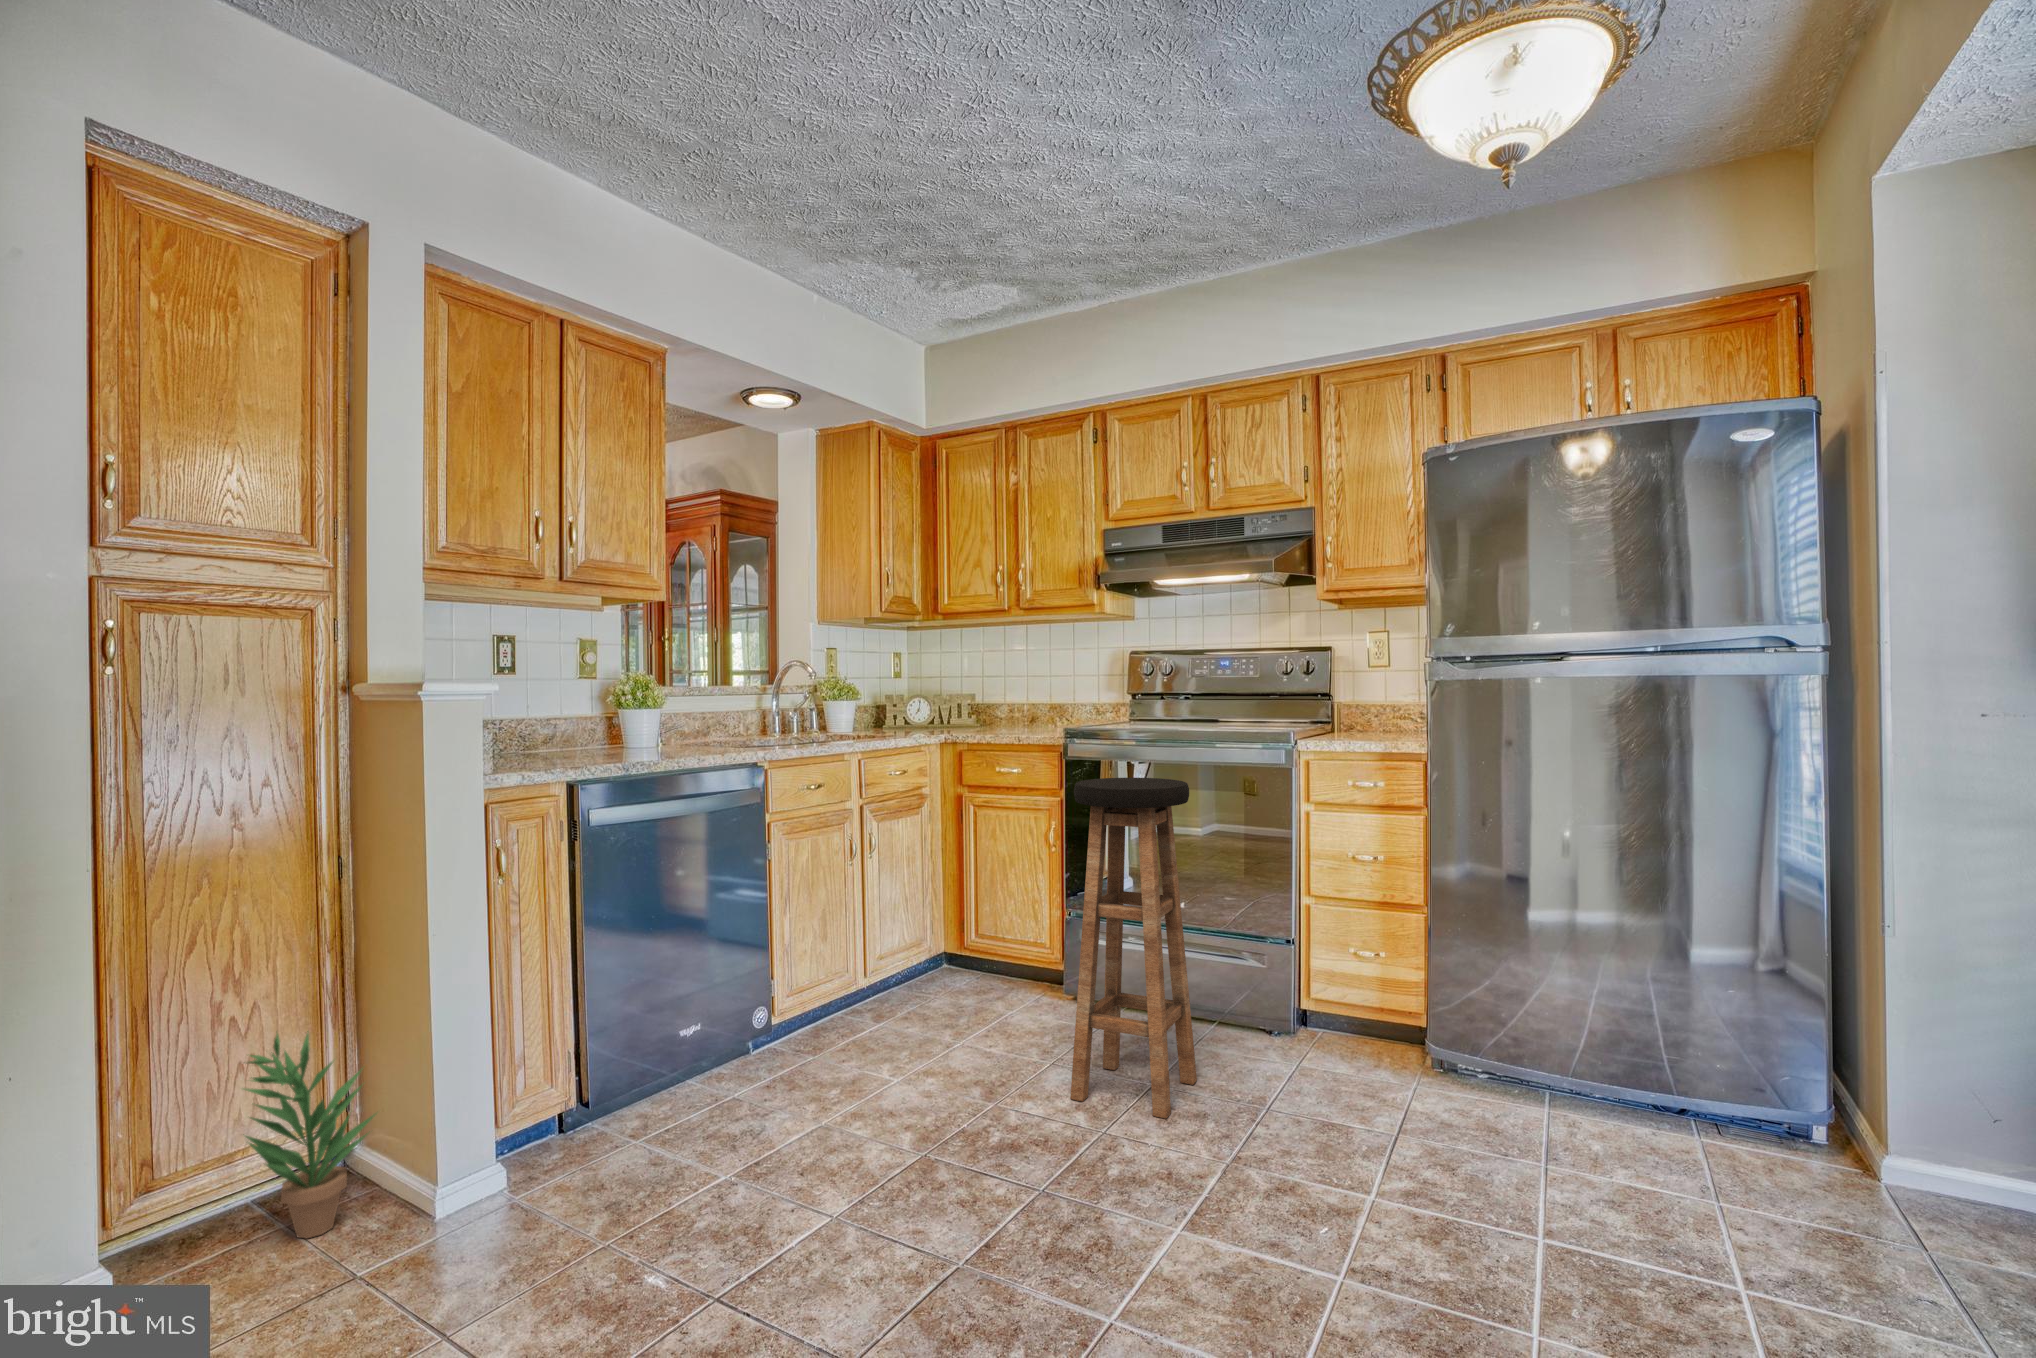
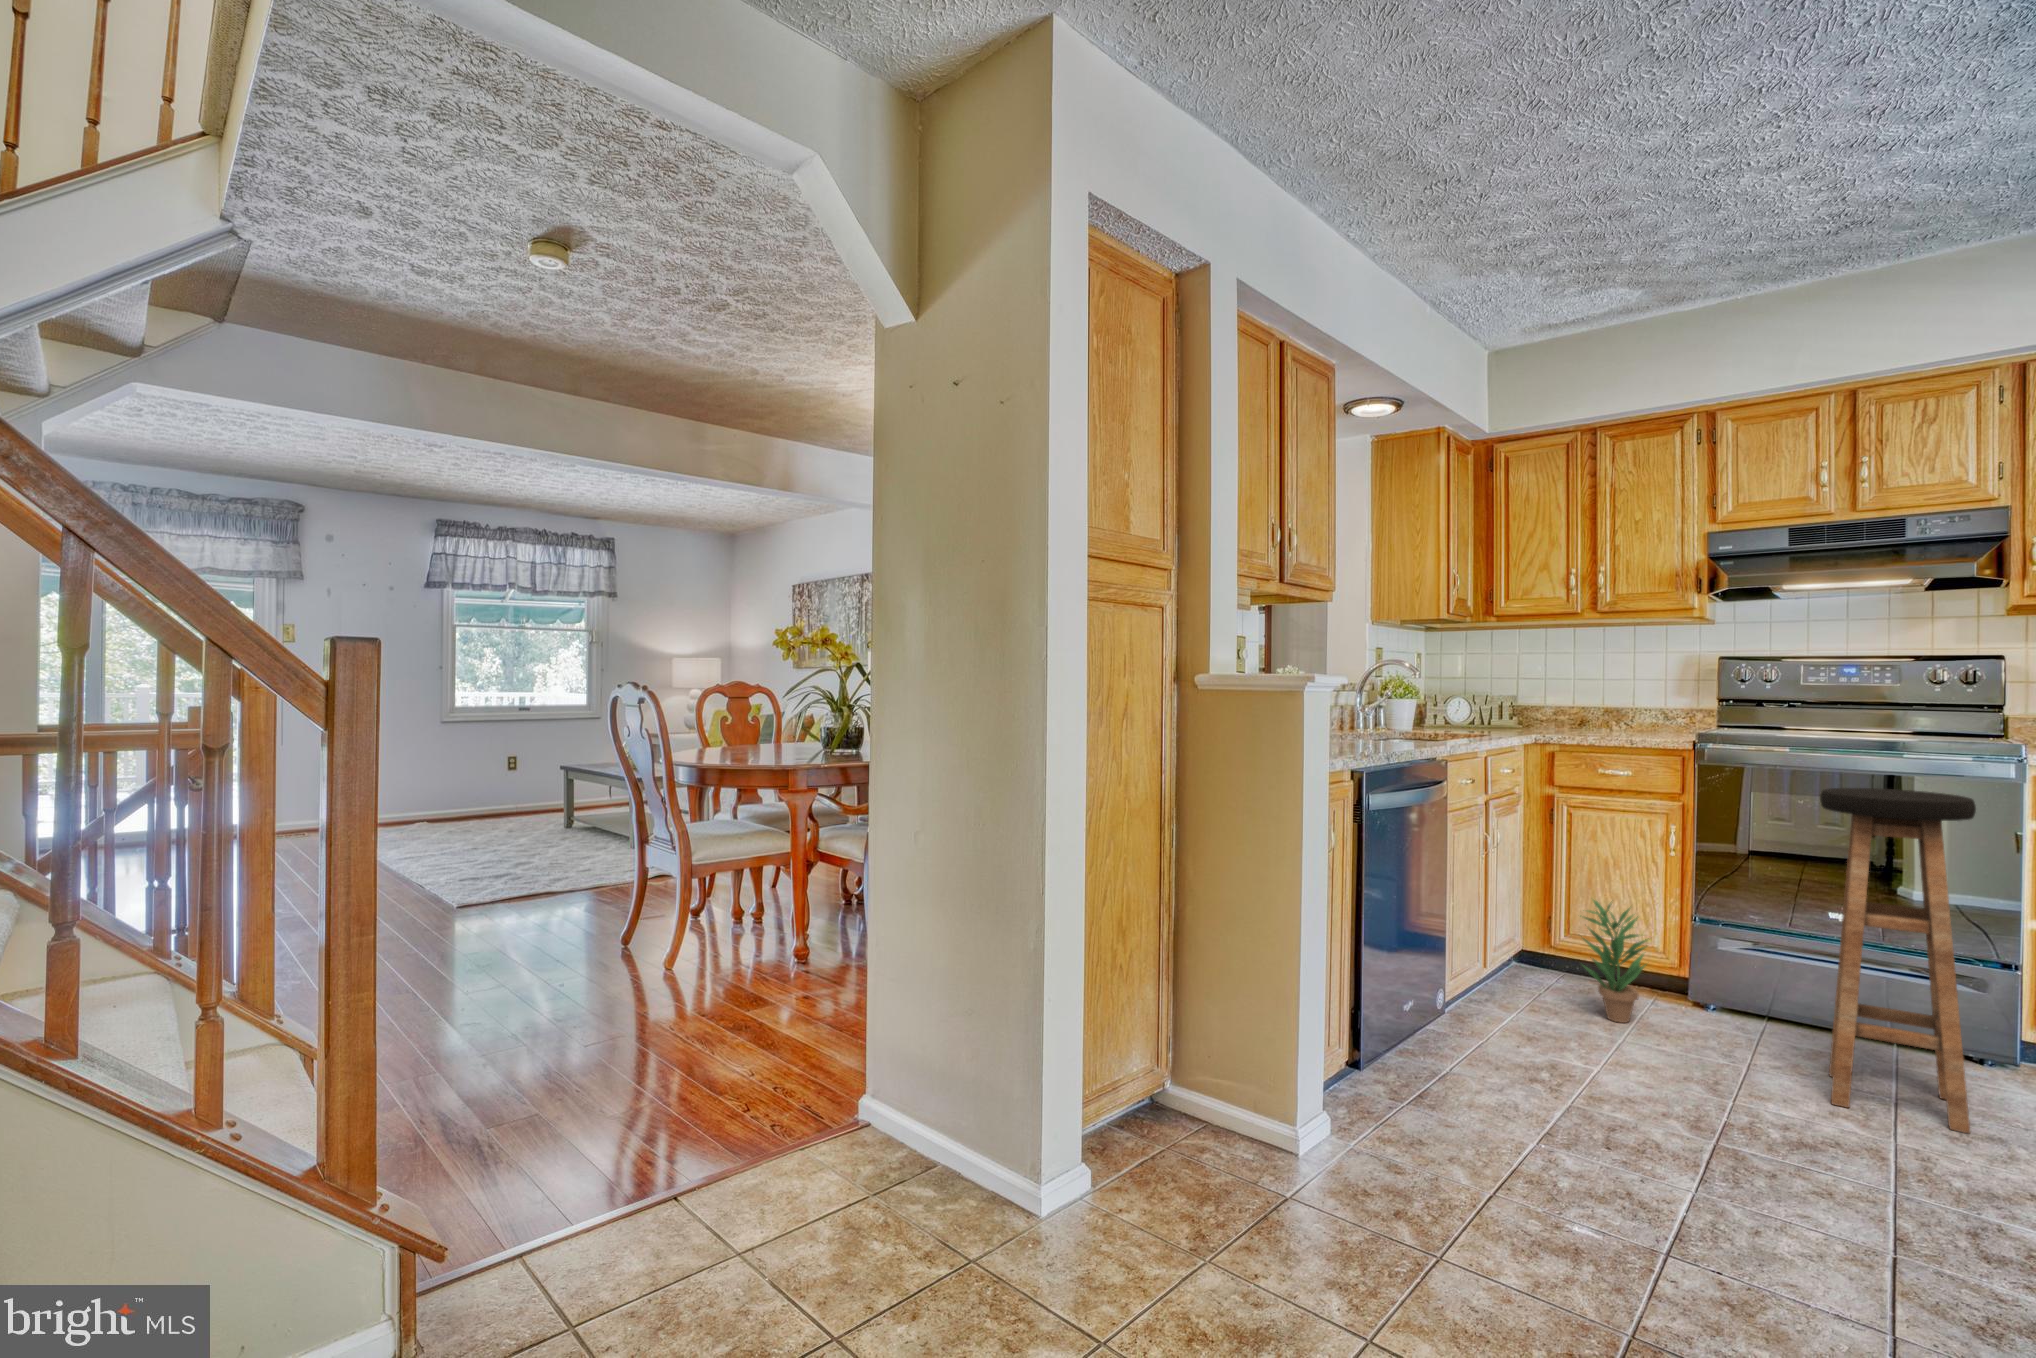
potted plant: present [244,1031,375,1238] -> present [1583,900,1649,1023]

